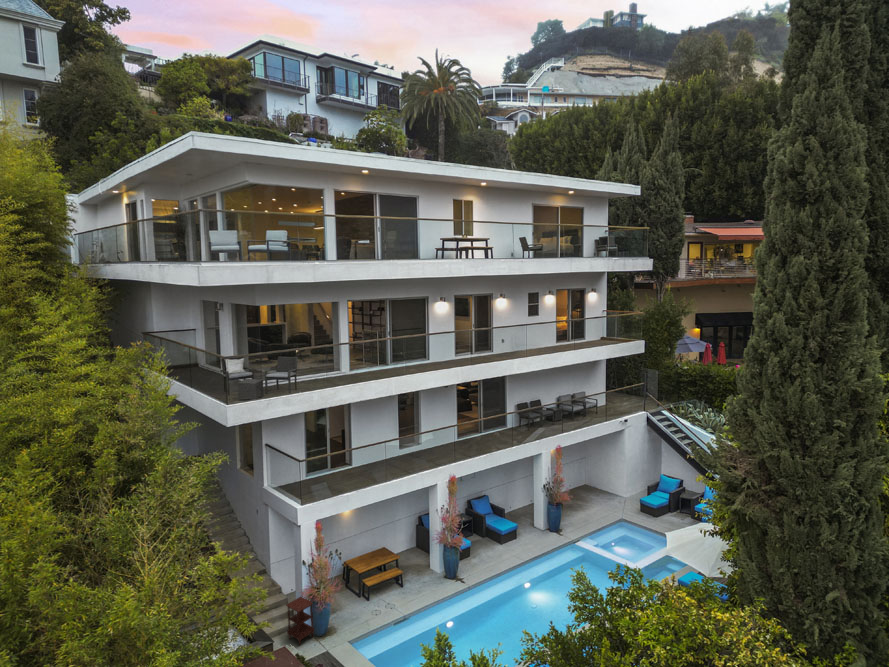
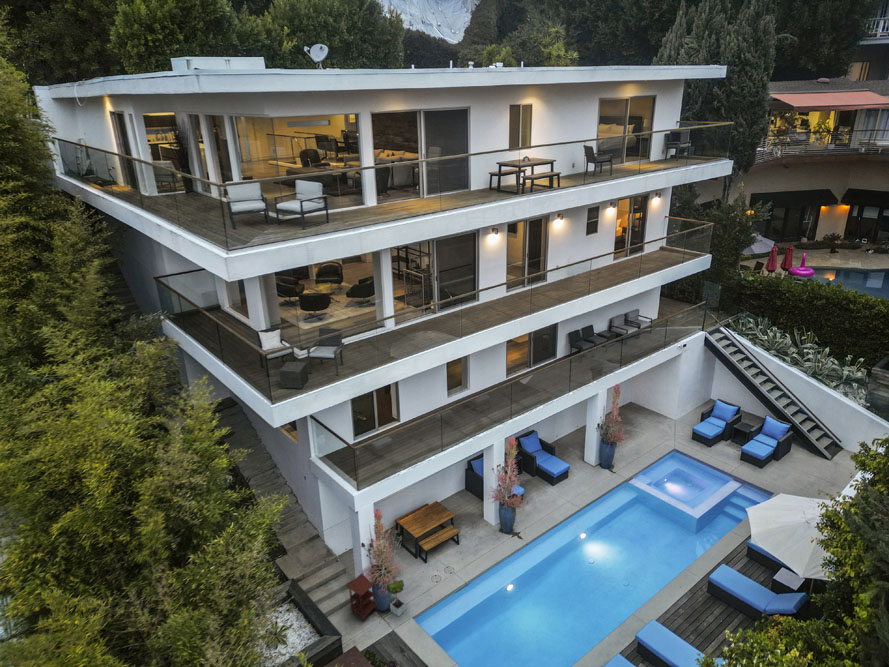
potted tree: none [324,600,343,642] -> present [386,580,406,616]

